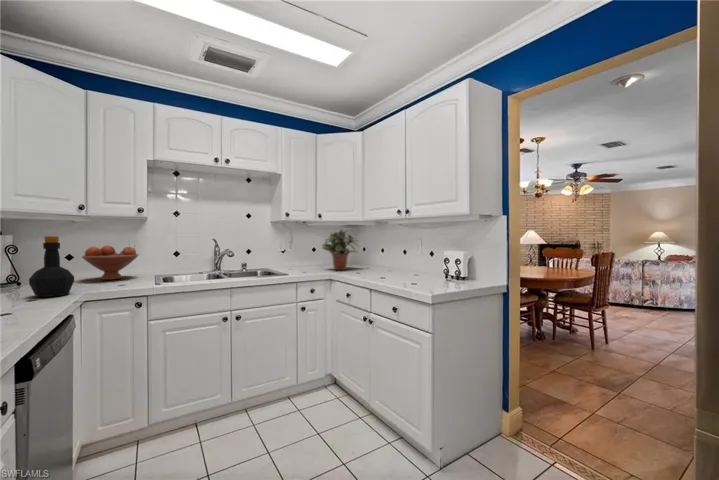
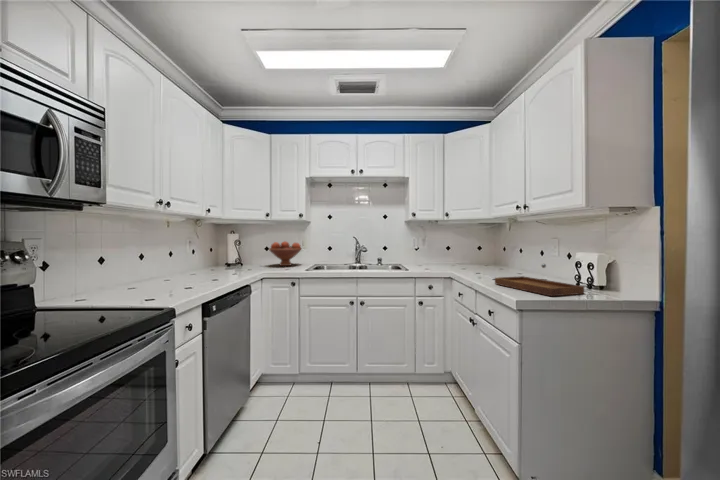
potted plant: present [322,230,358,270] -> none [449,228,490,269]
bottle: present [29,236,74,297] -> none [233,235,255,274]
tray: none [388,261,461,288] -> present [495,264,584,296]

